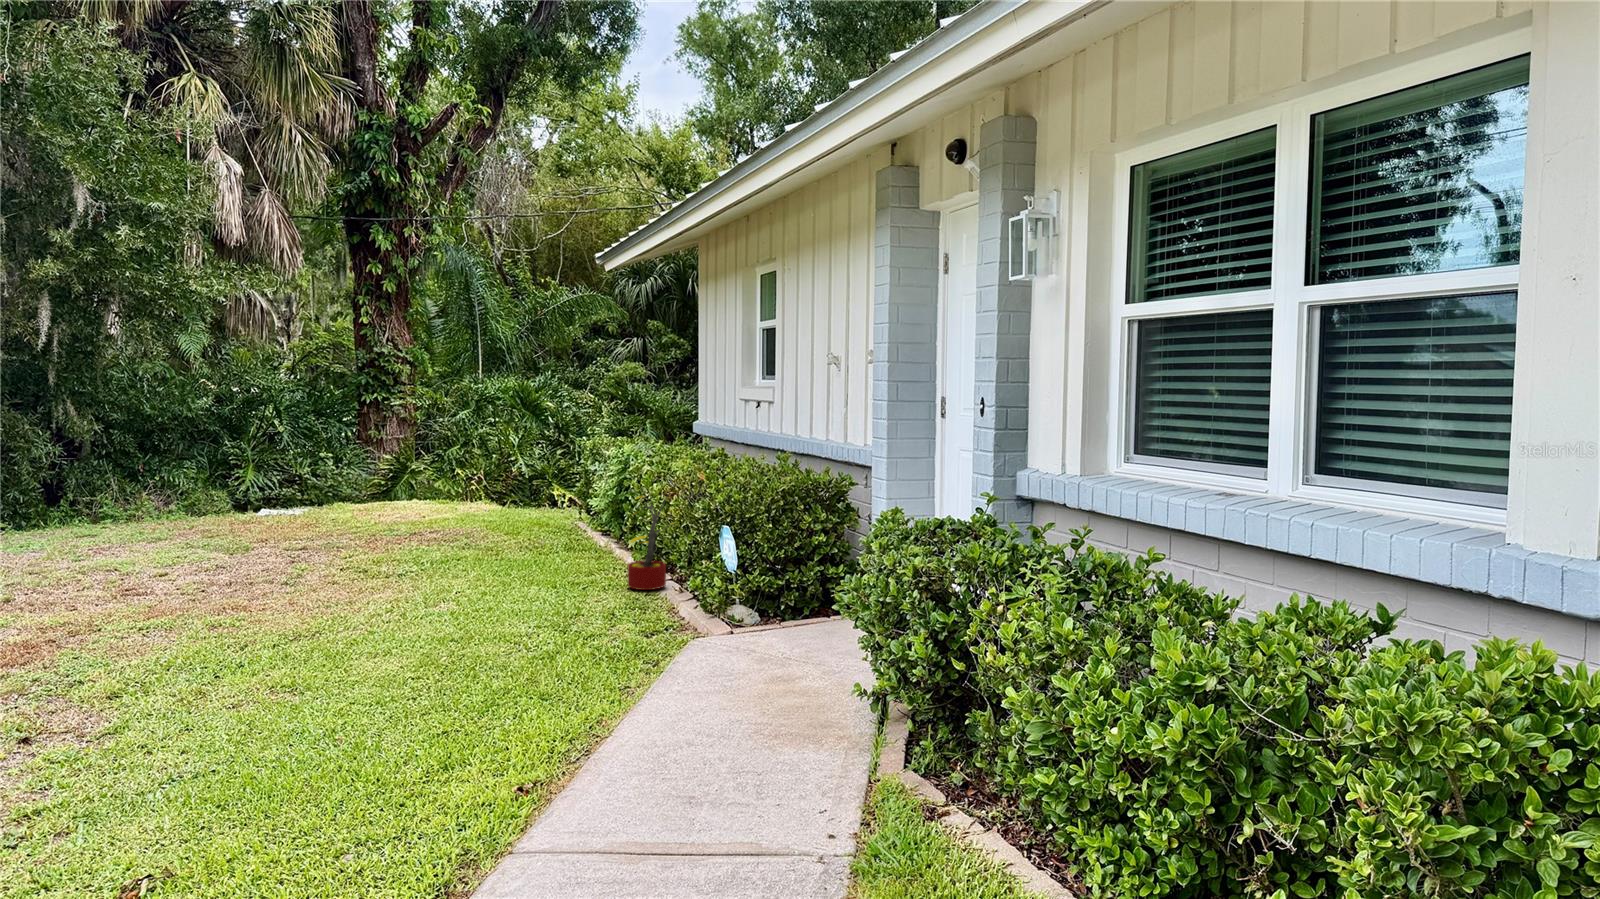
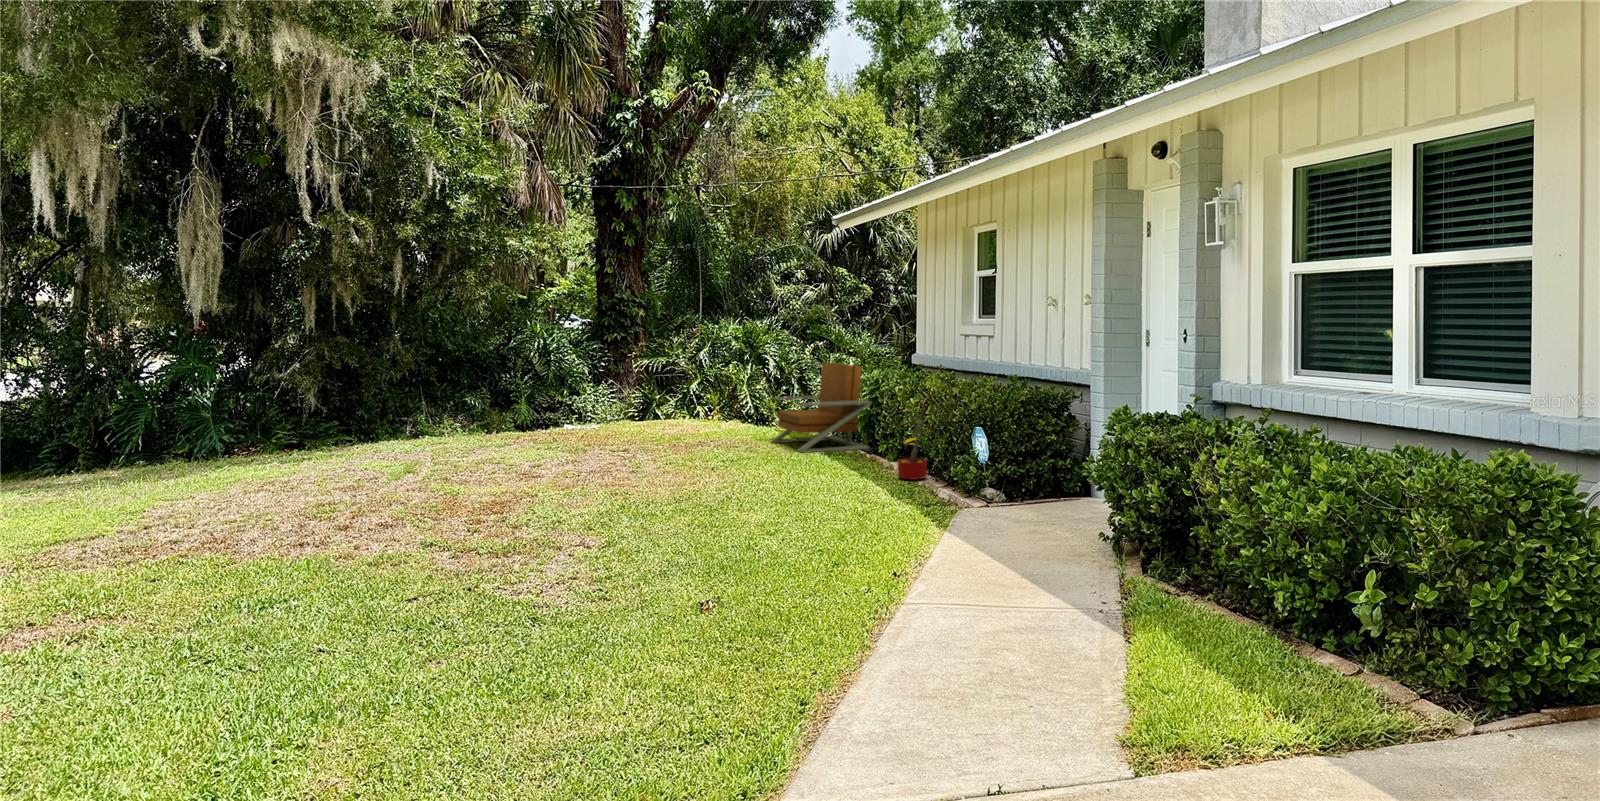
lounge chair: none [503,429,624,546] -> present [772,362,872,453]

